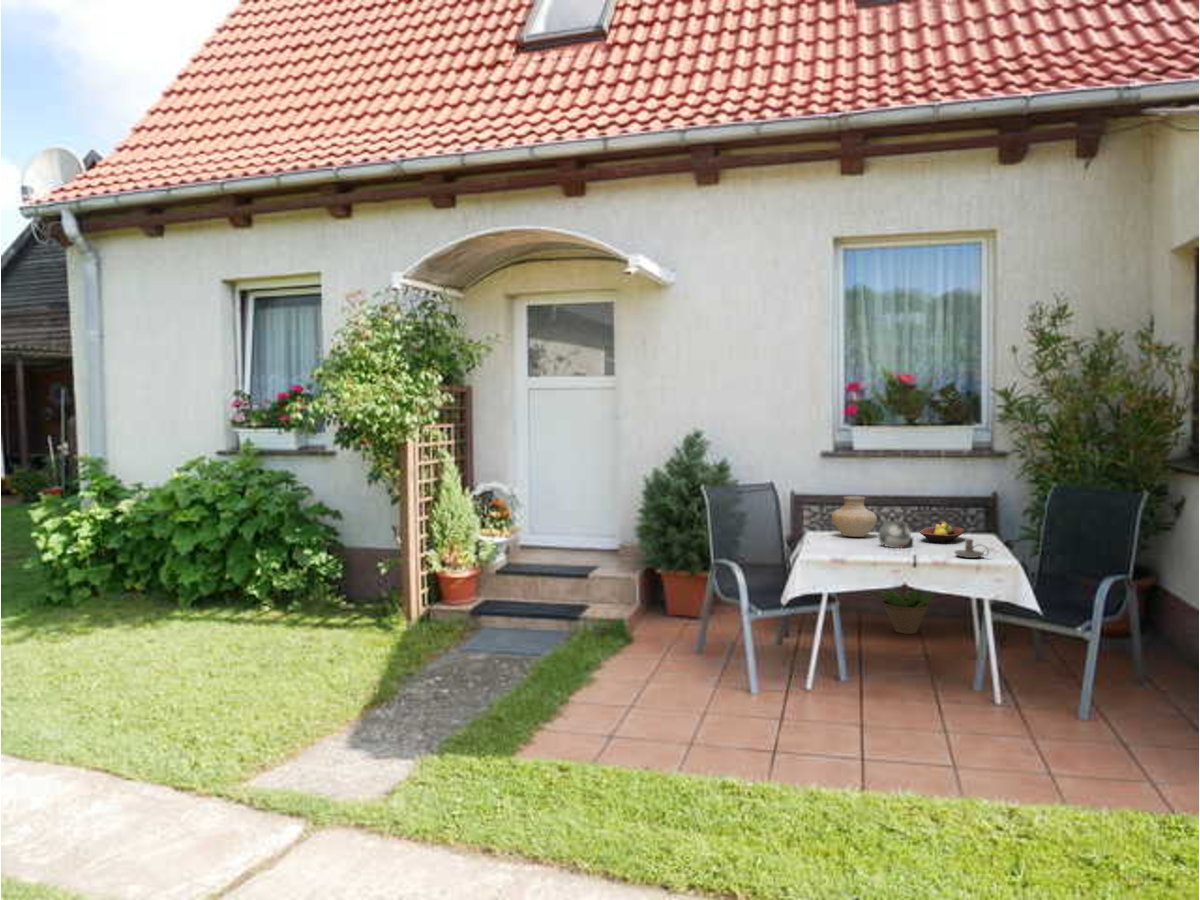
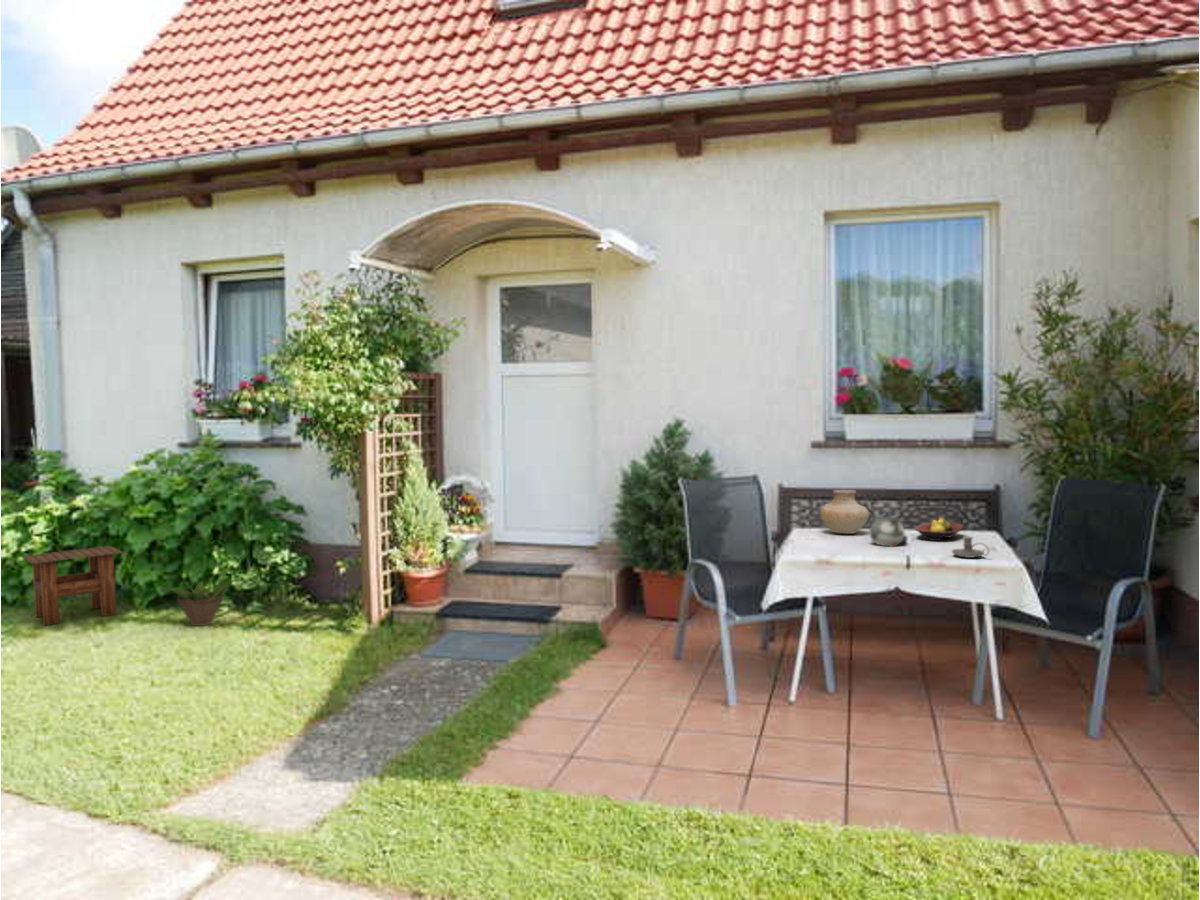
side table: none [73,548,171,623] -> present [22,546,122,625]
decorative plant: present [868,590,935,634] -> present [163,580,236,626]

